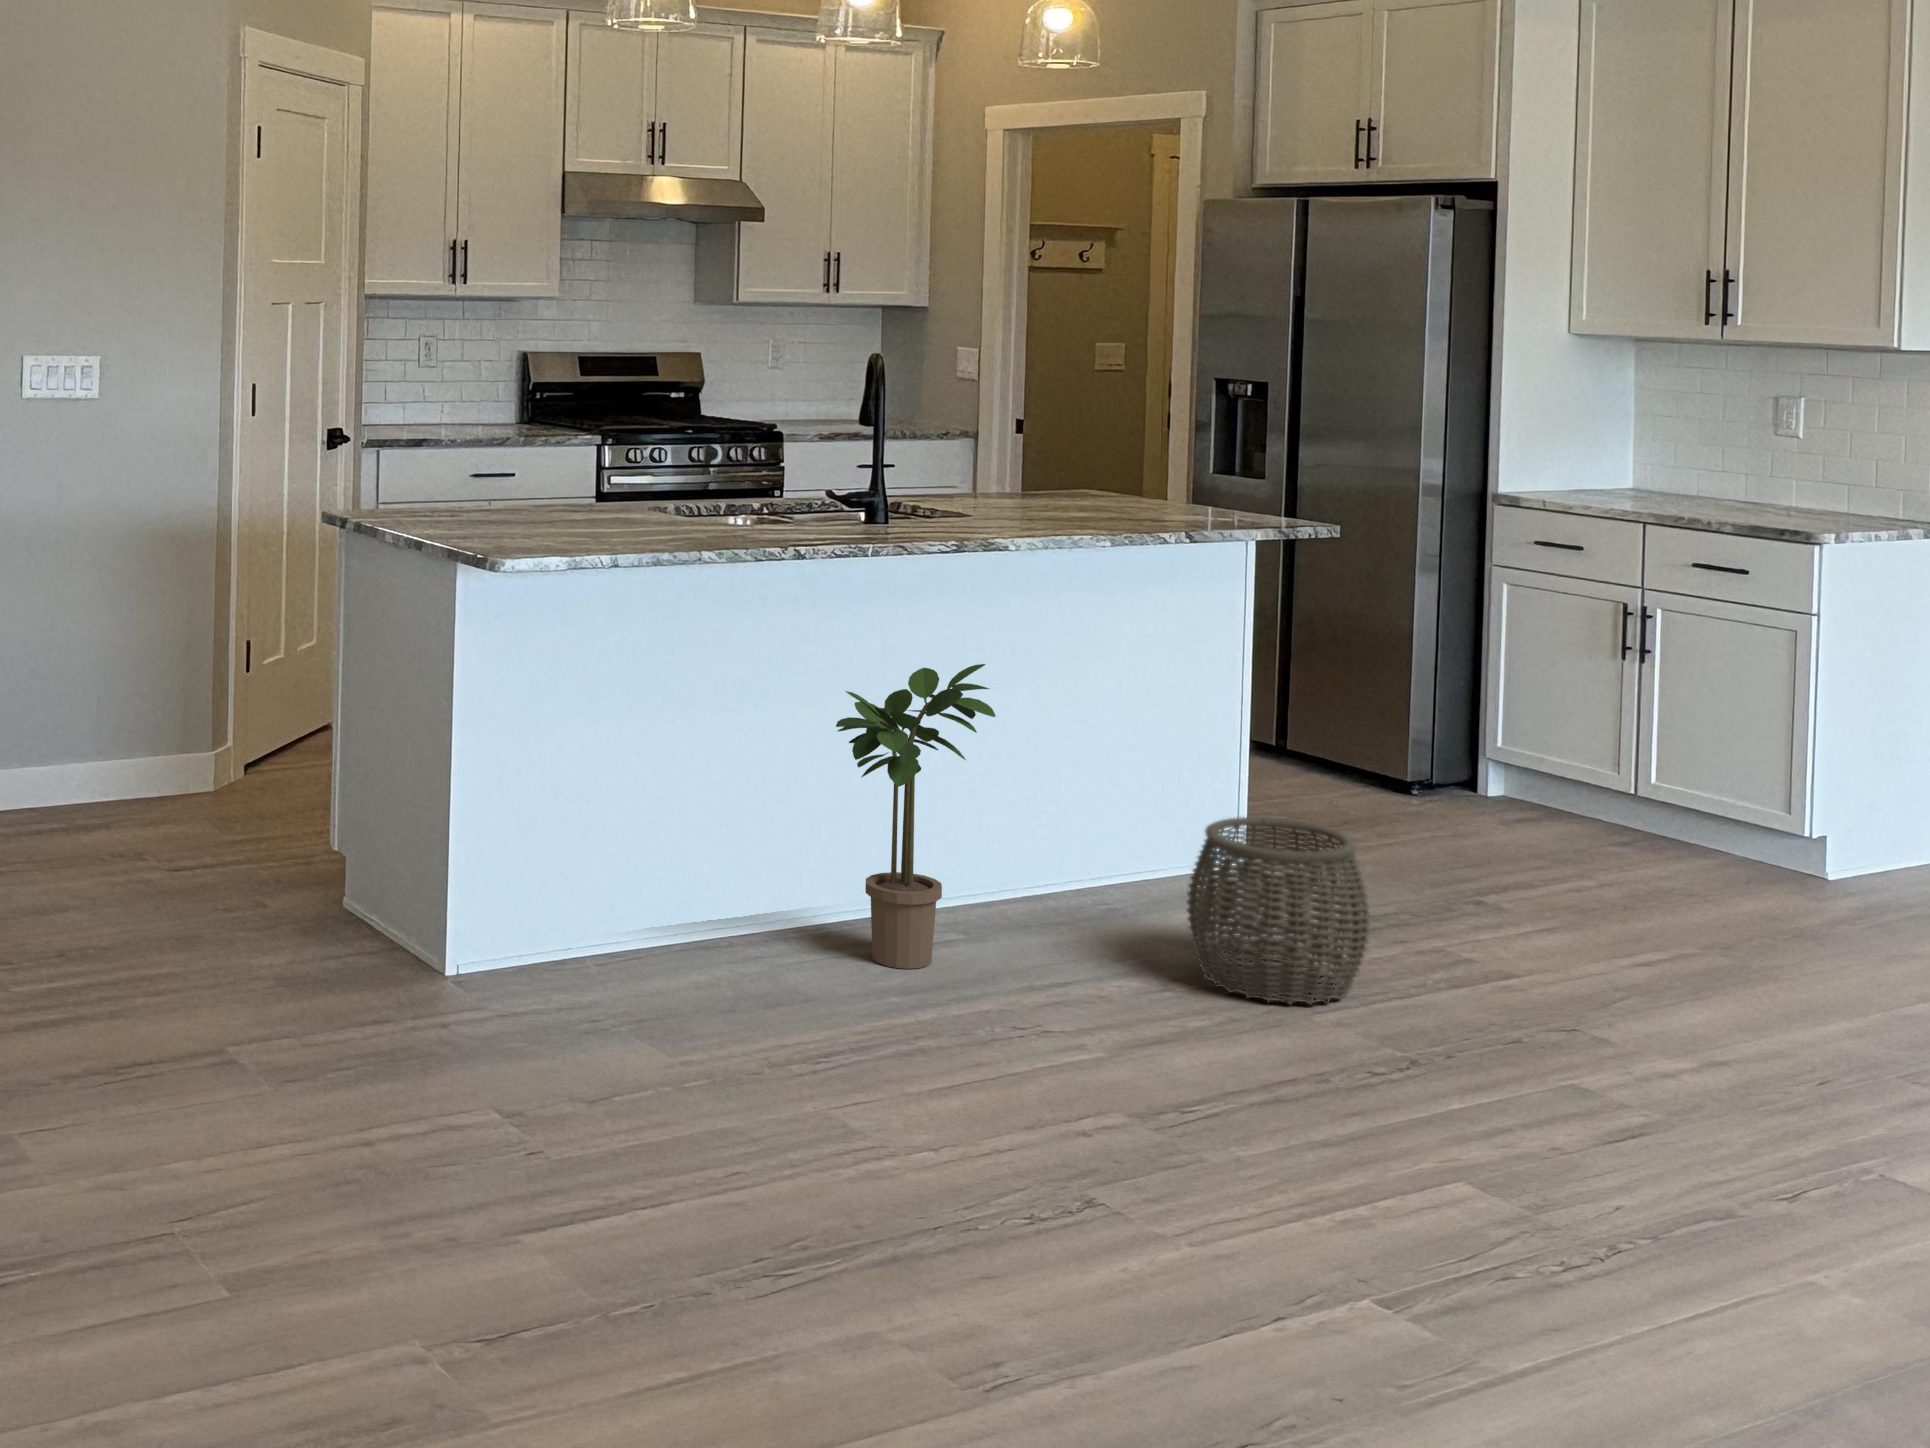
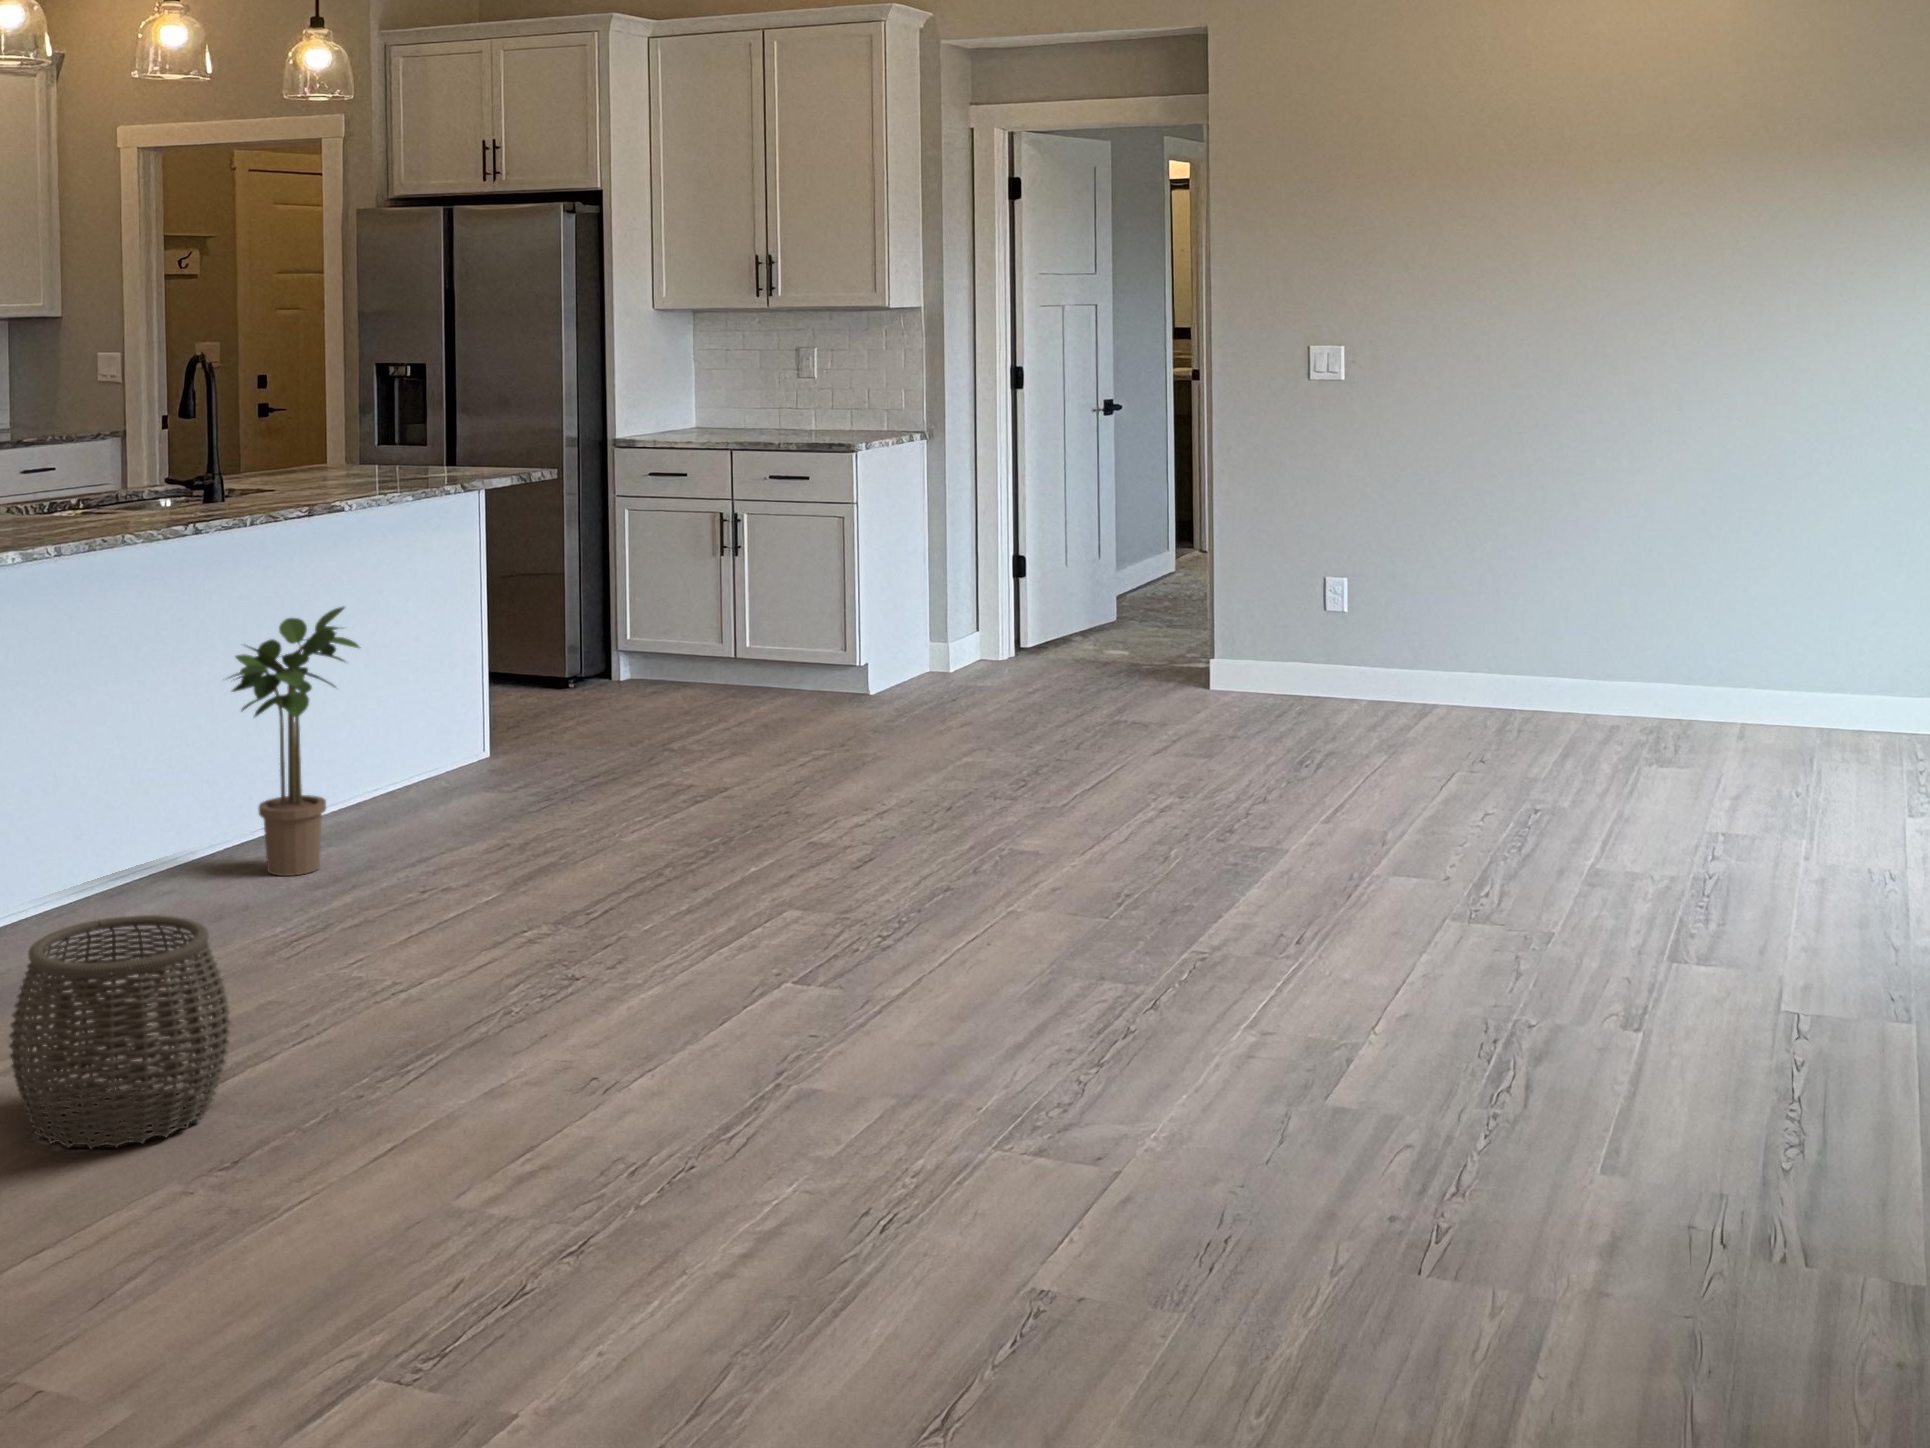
woven basket: present [1187,817,1370,1005] -> present [9,915,231,1149]

